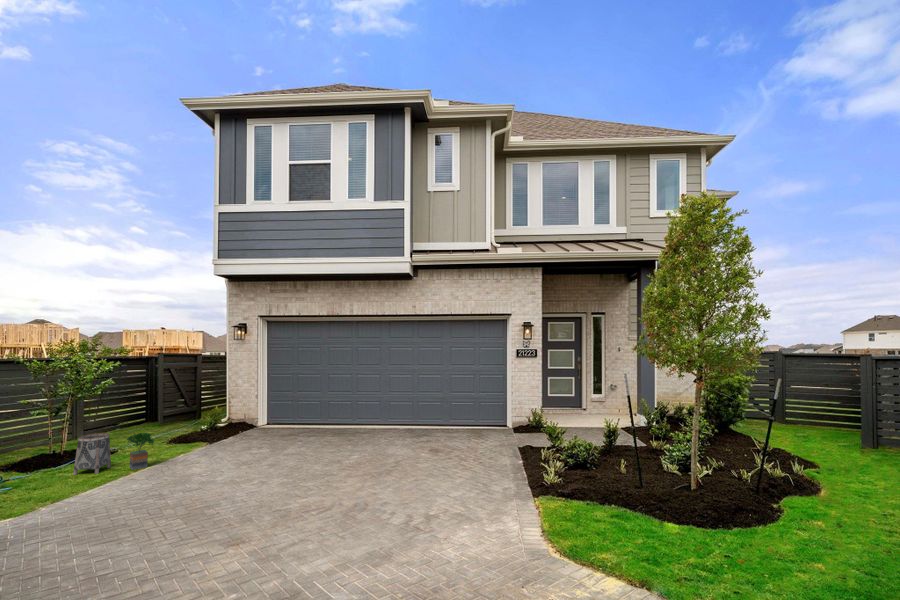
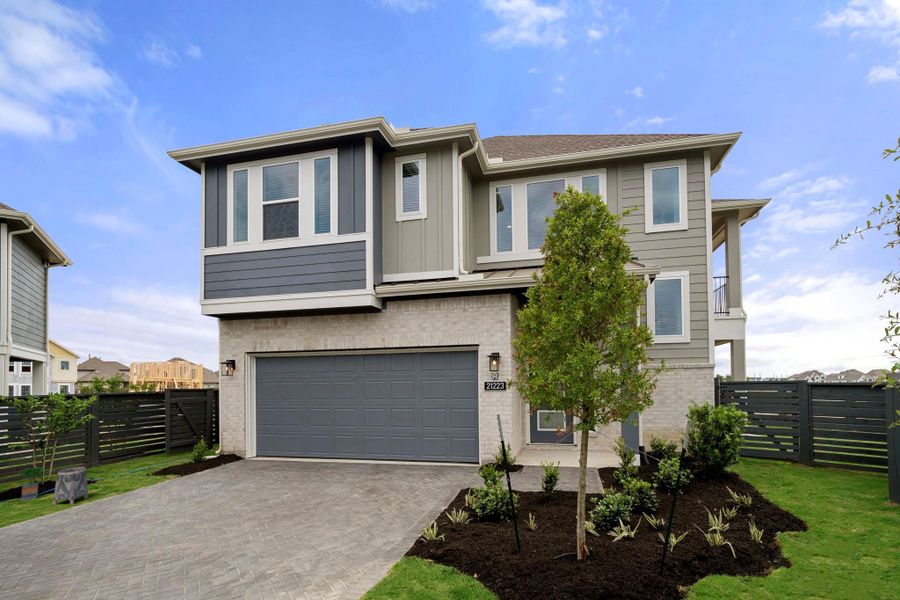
potted tree: present [127,433,154,470] -> present [19,467,44,501]

